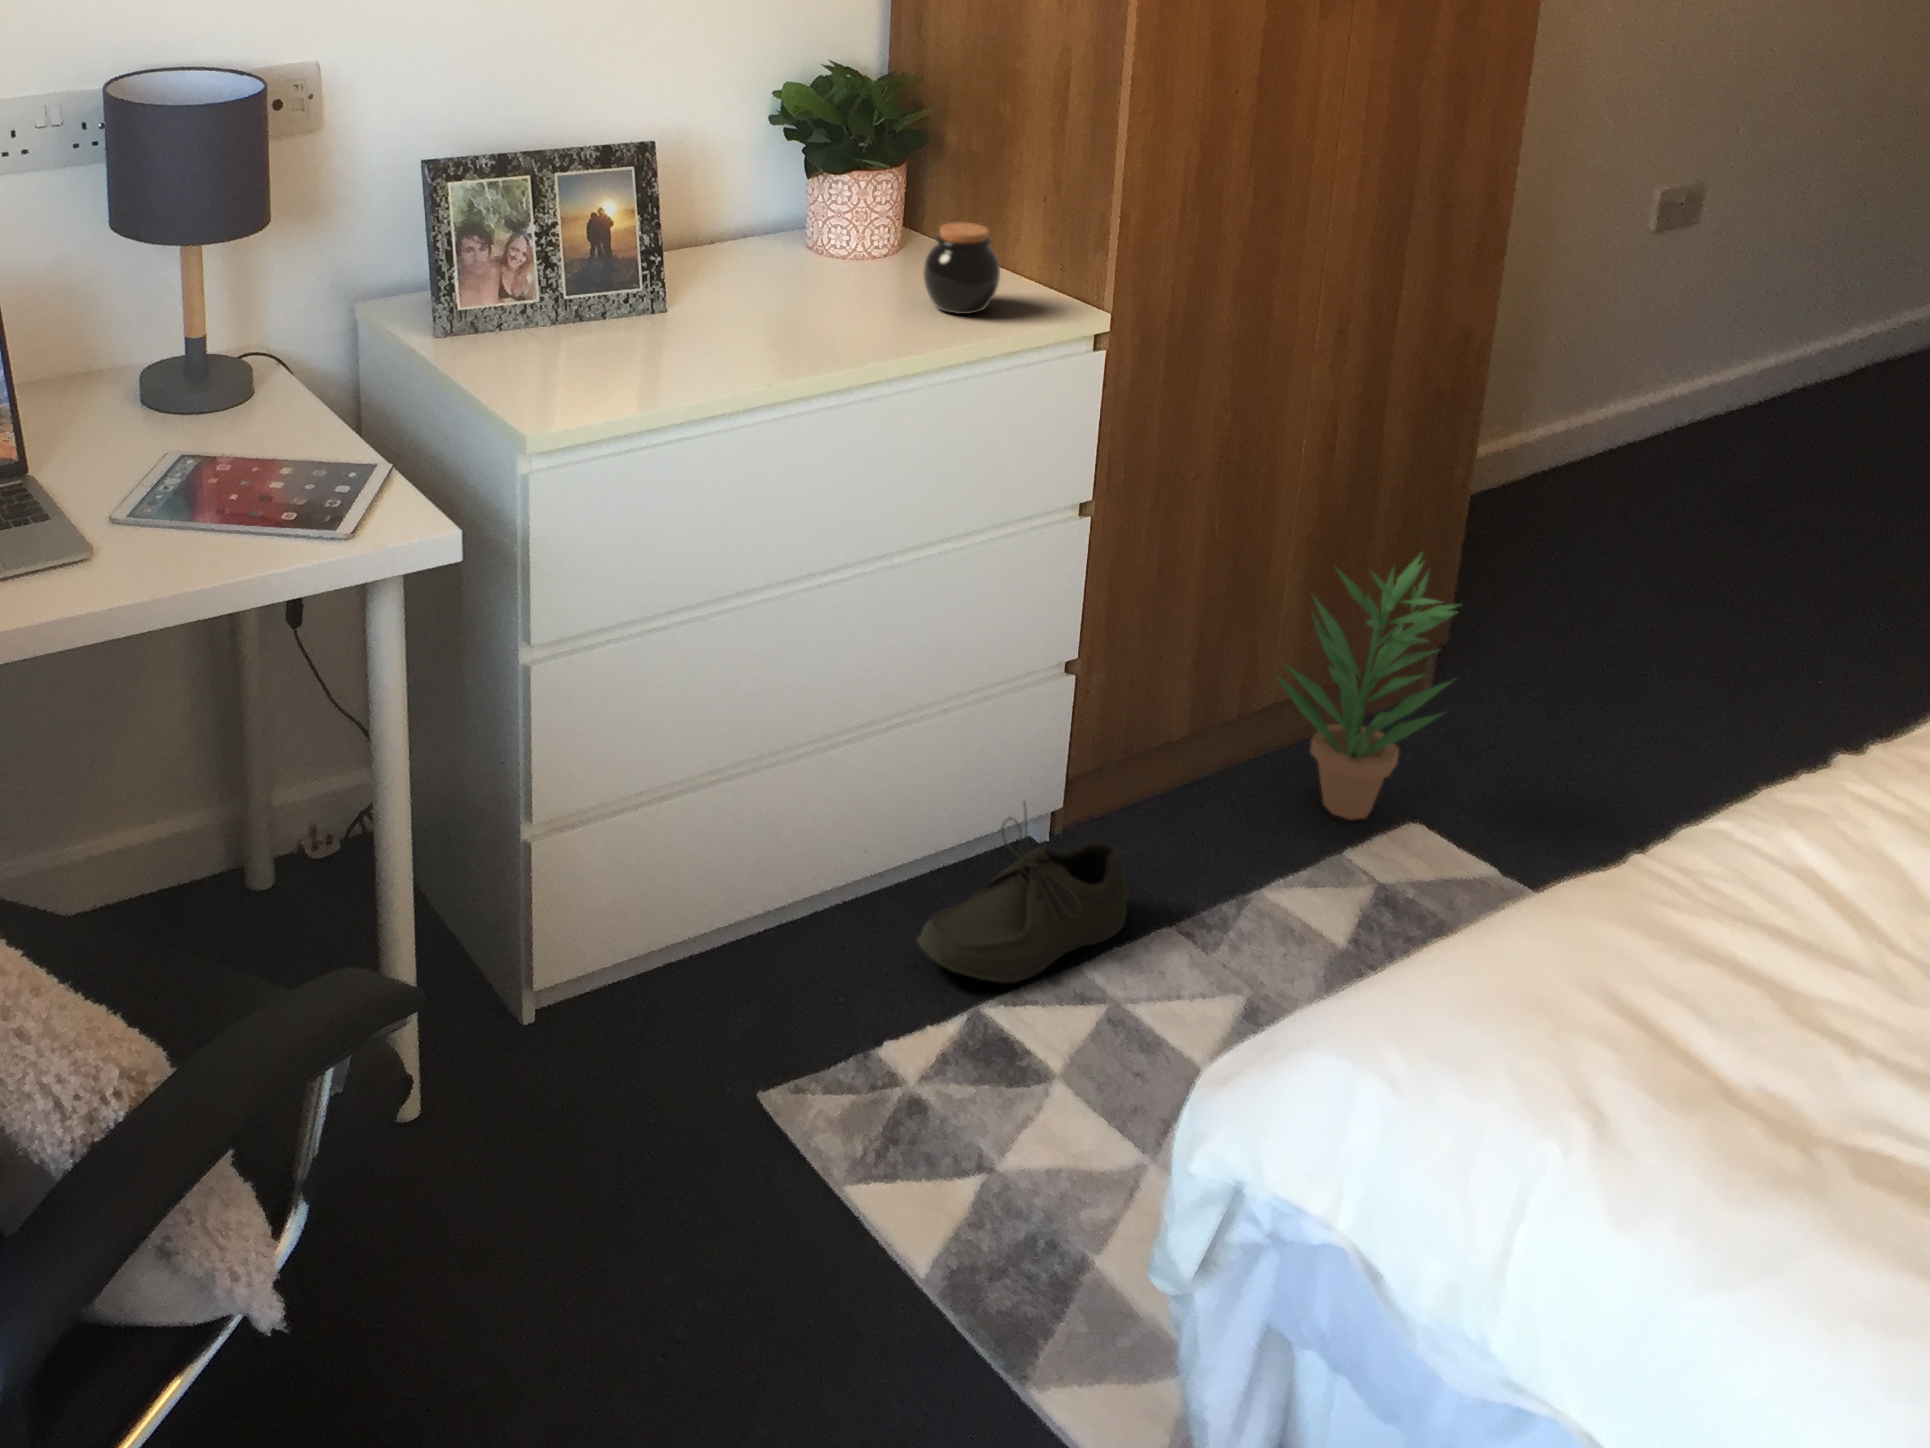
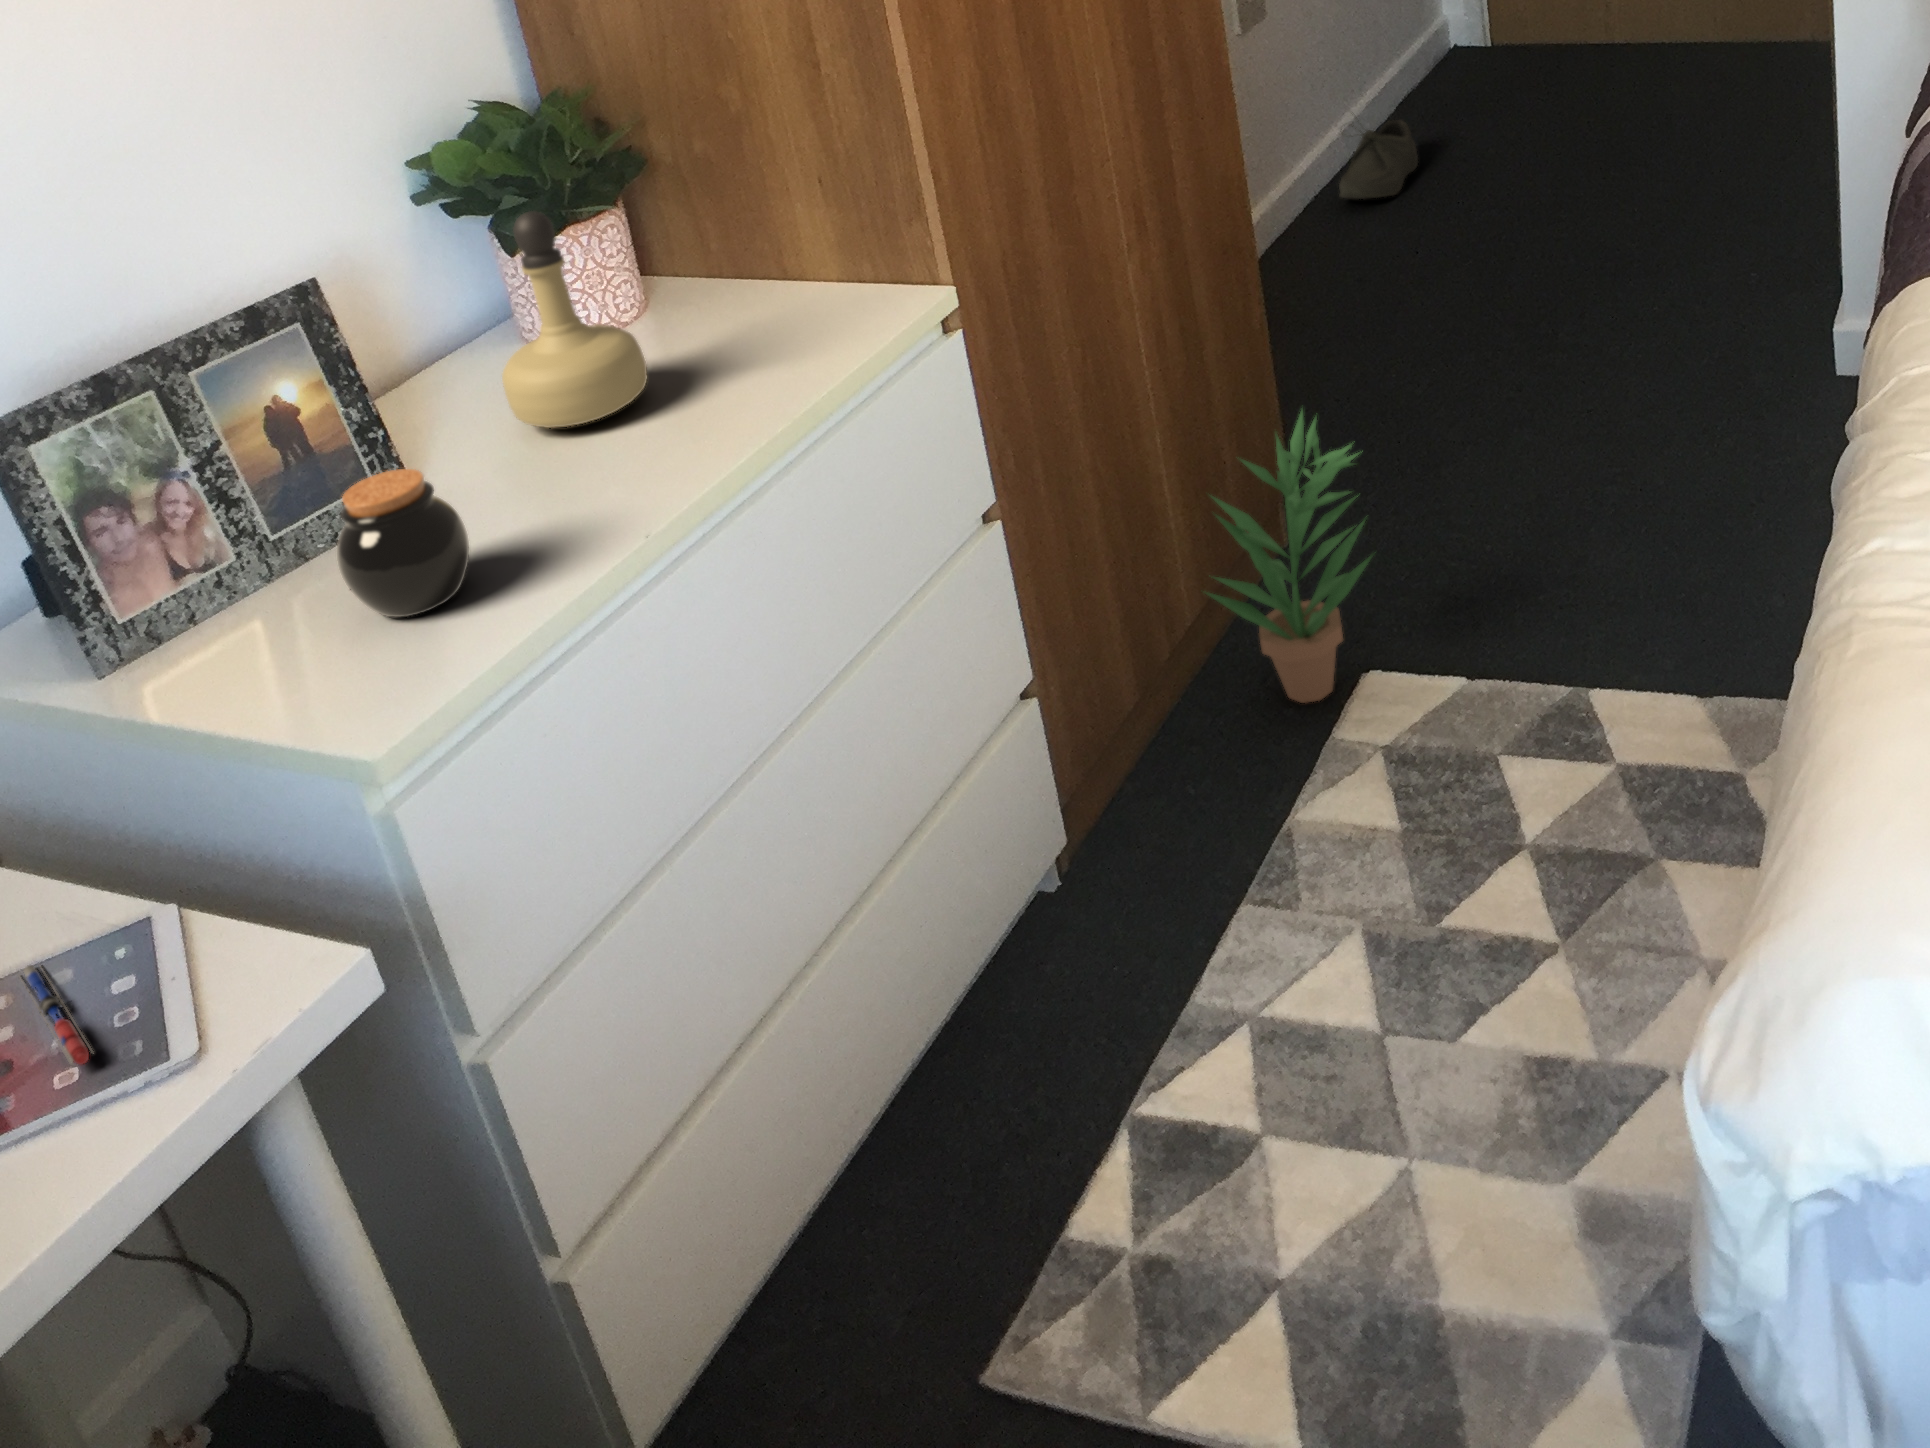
perfume bottle: none [748,143,848,306] -> present [502,211,647,428]
jar: present [923,222,1000,314] -> present [337,469,469,618]
pen: none [289,462,316,516] -> present [21,965,90,1064]
shoe: present [917,803,1127,983] -> present [1339,120,1418,199]

